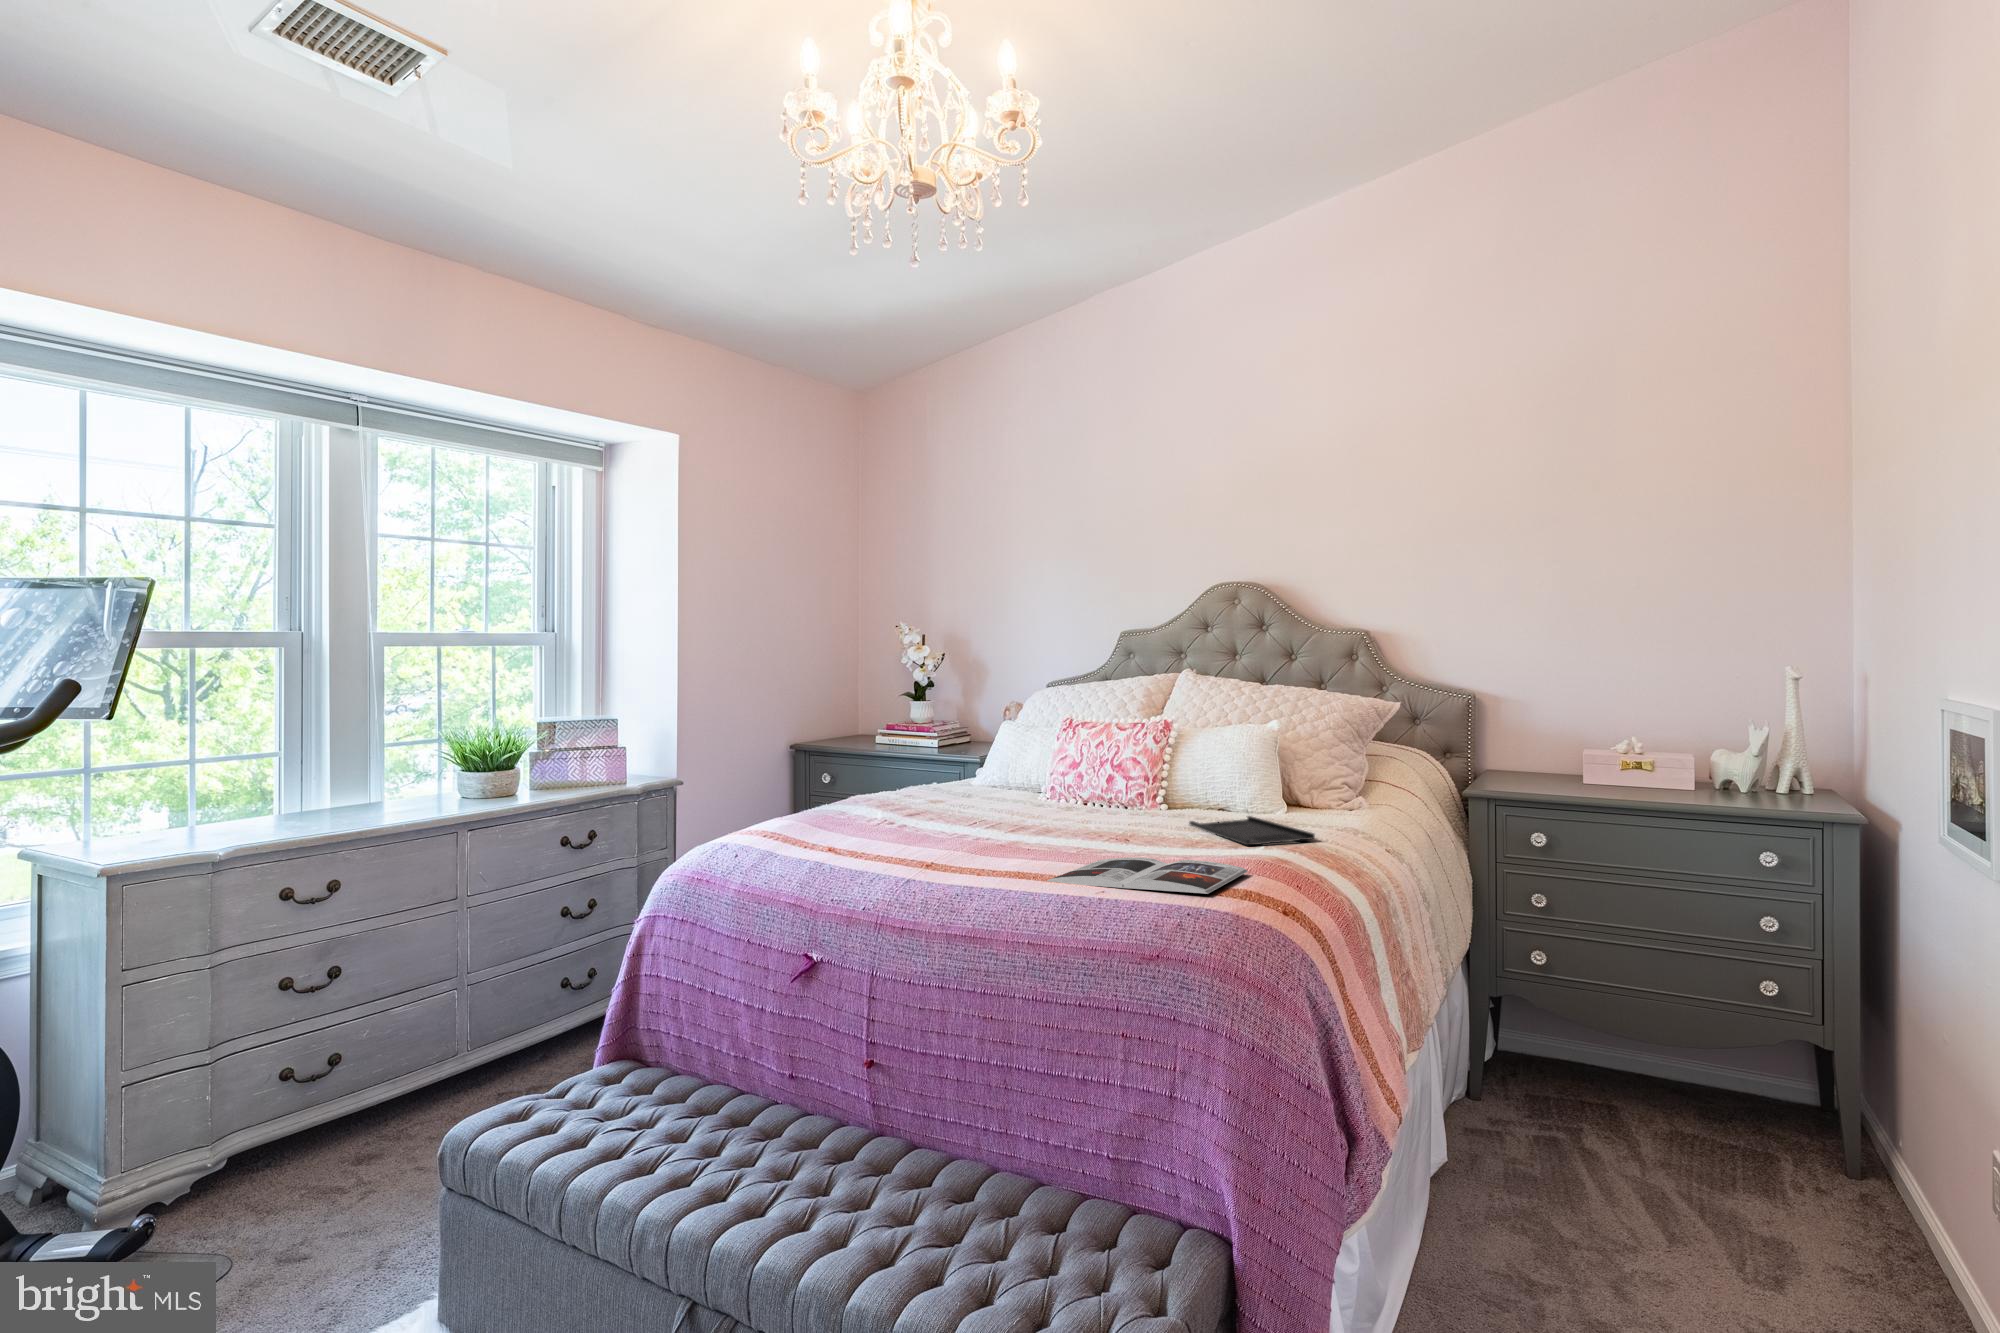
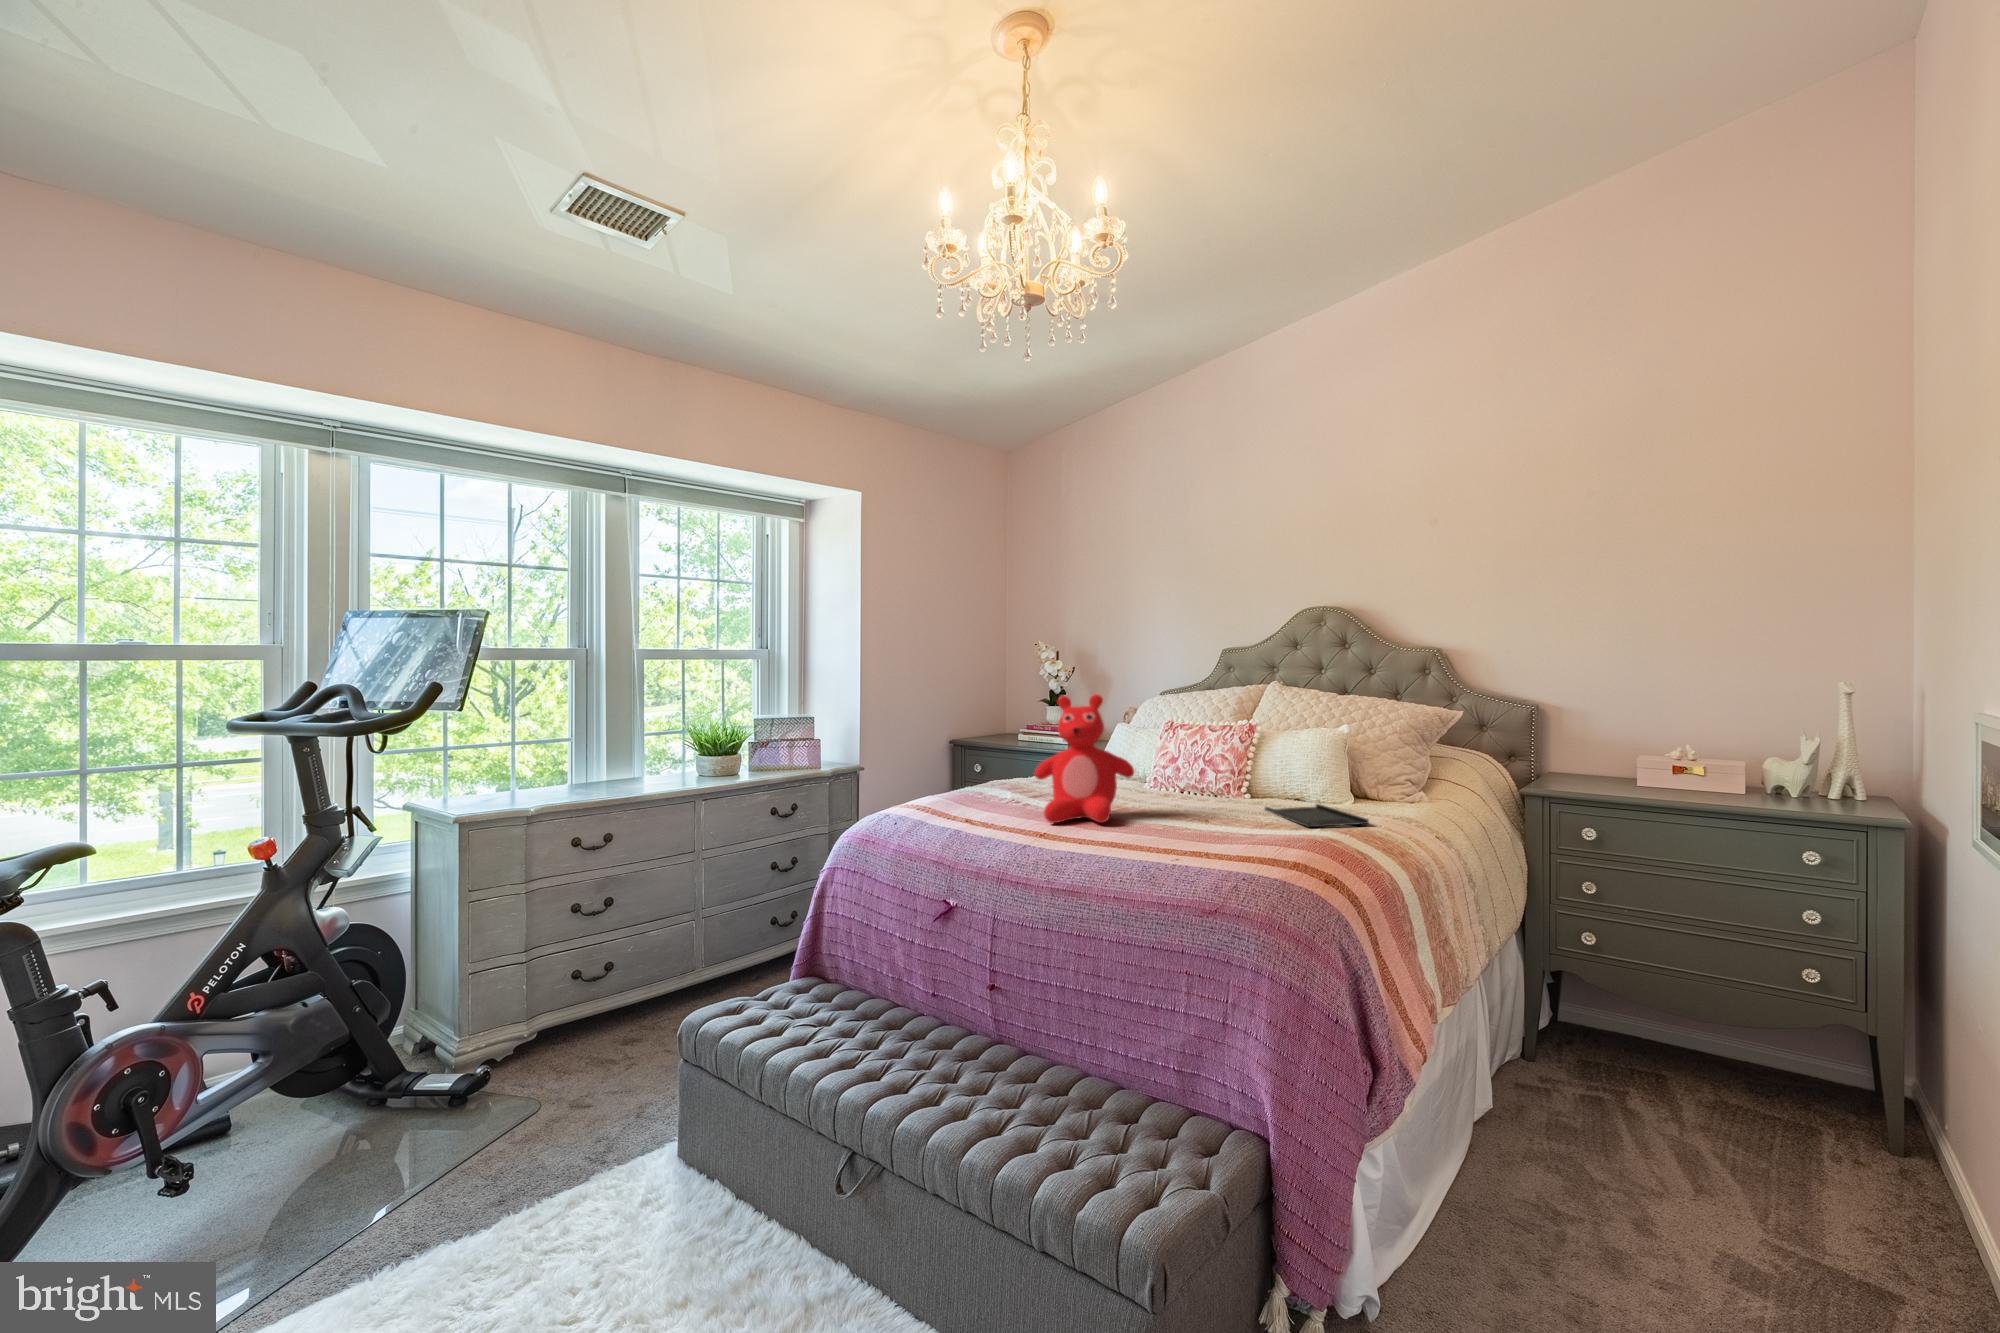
teddy bear: none [913,688,1038,850] -> present [1035,694,1134,823]
magazine: present [1048,857,1248,894] -> none [1132,833,1302,863]

